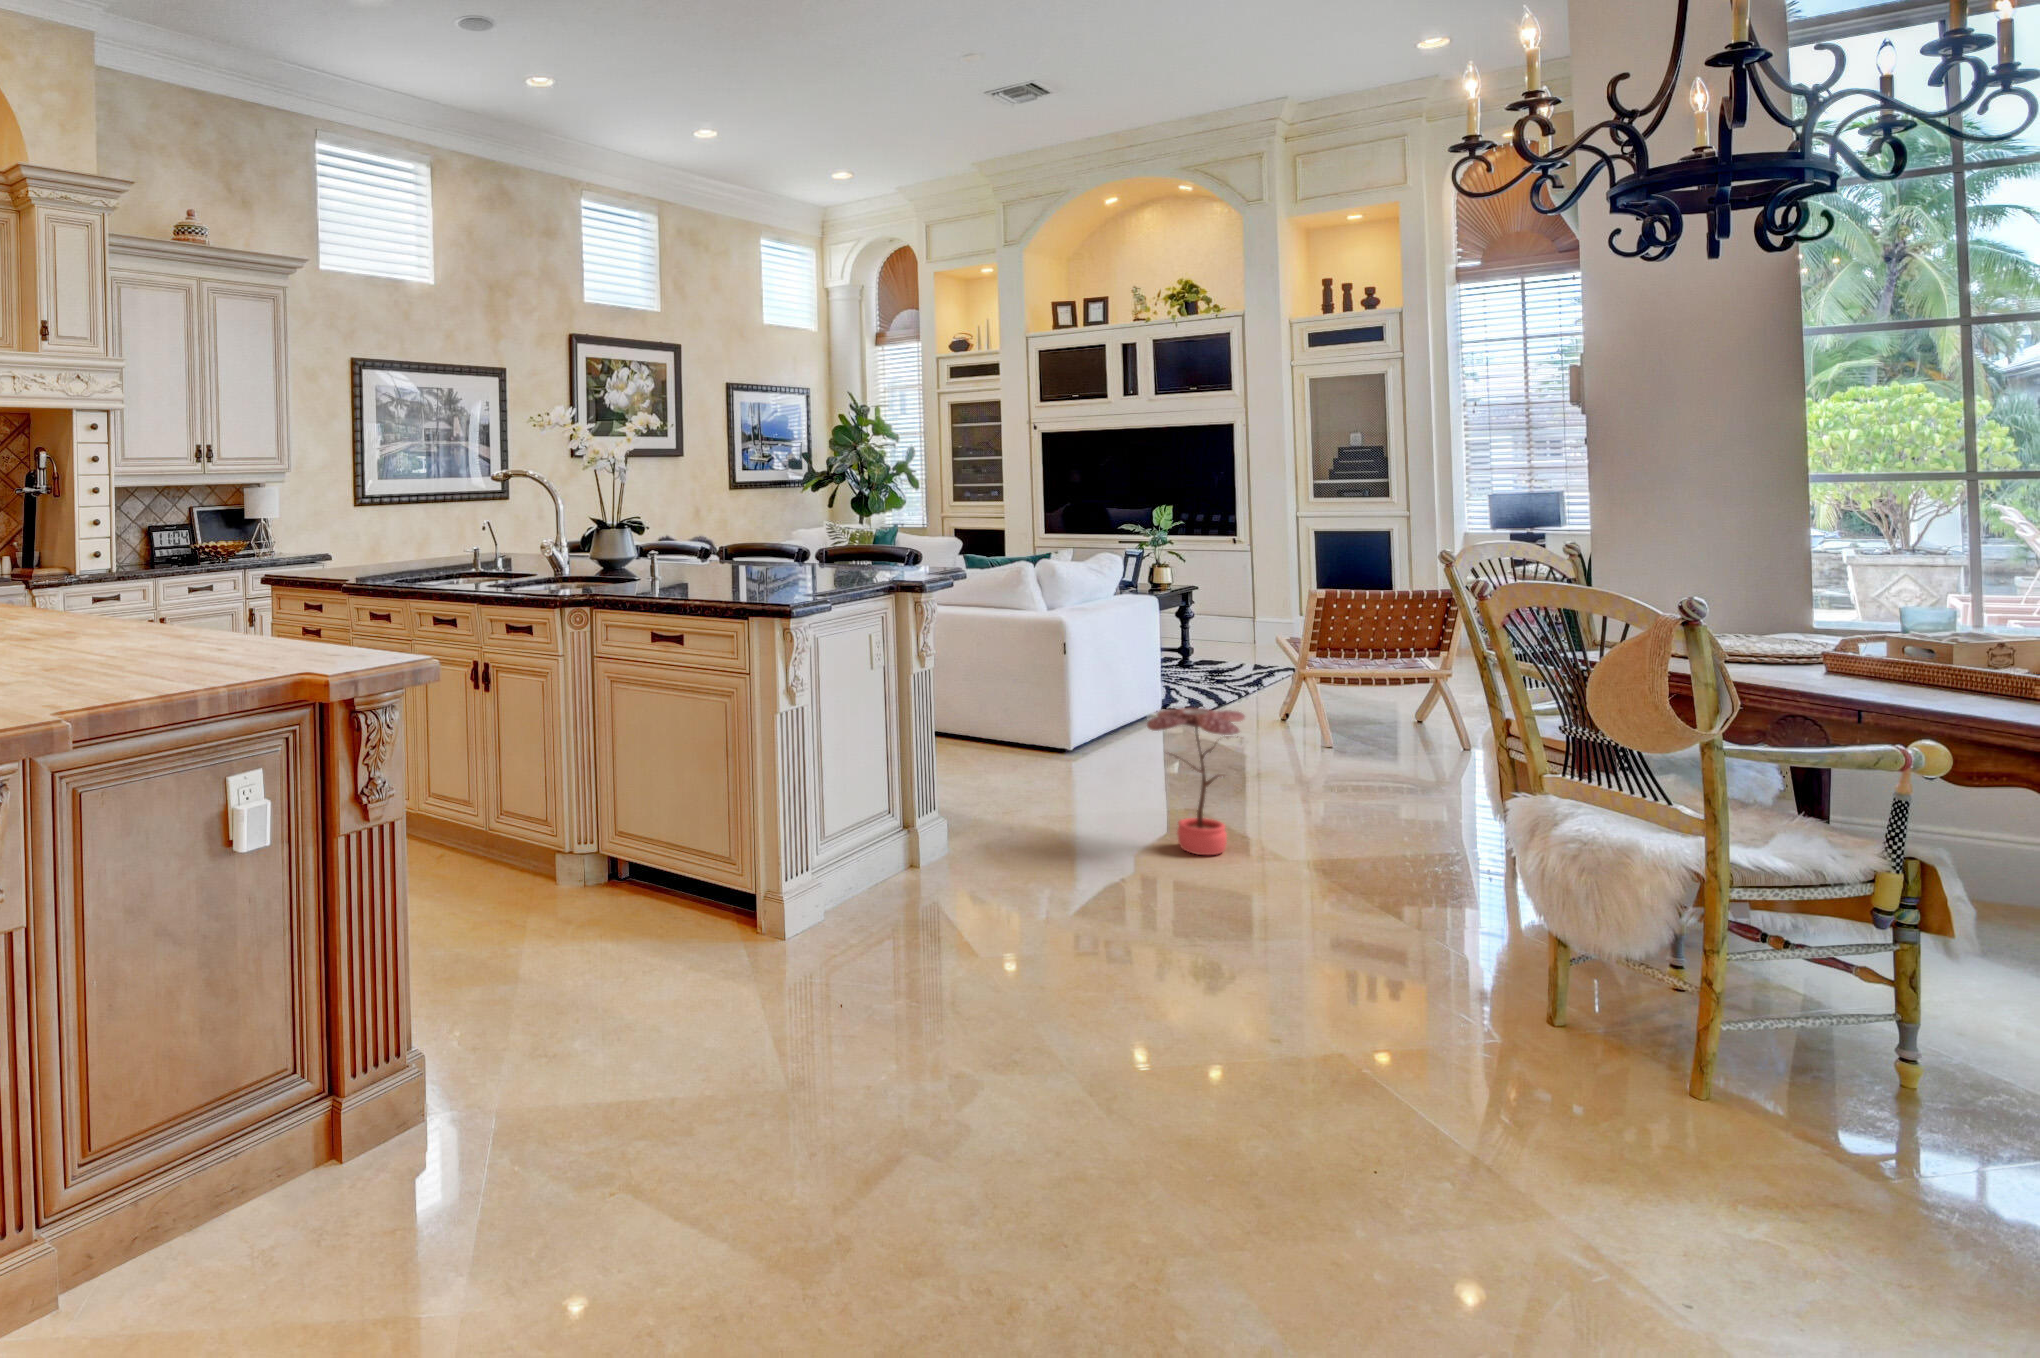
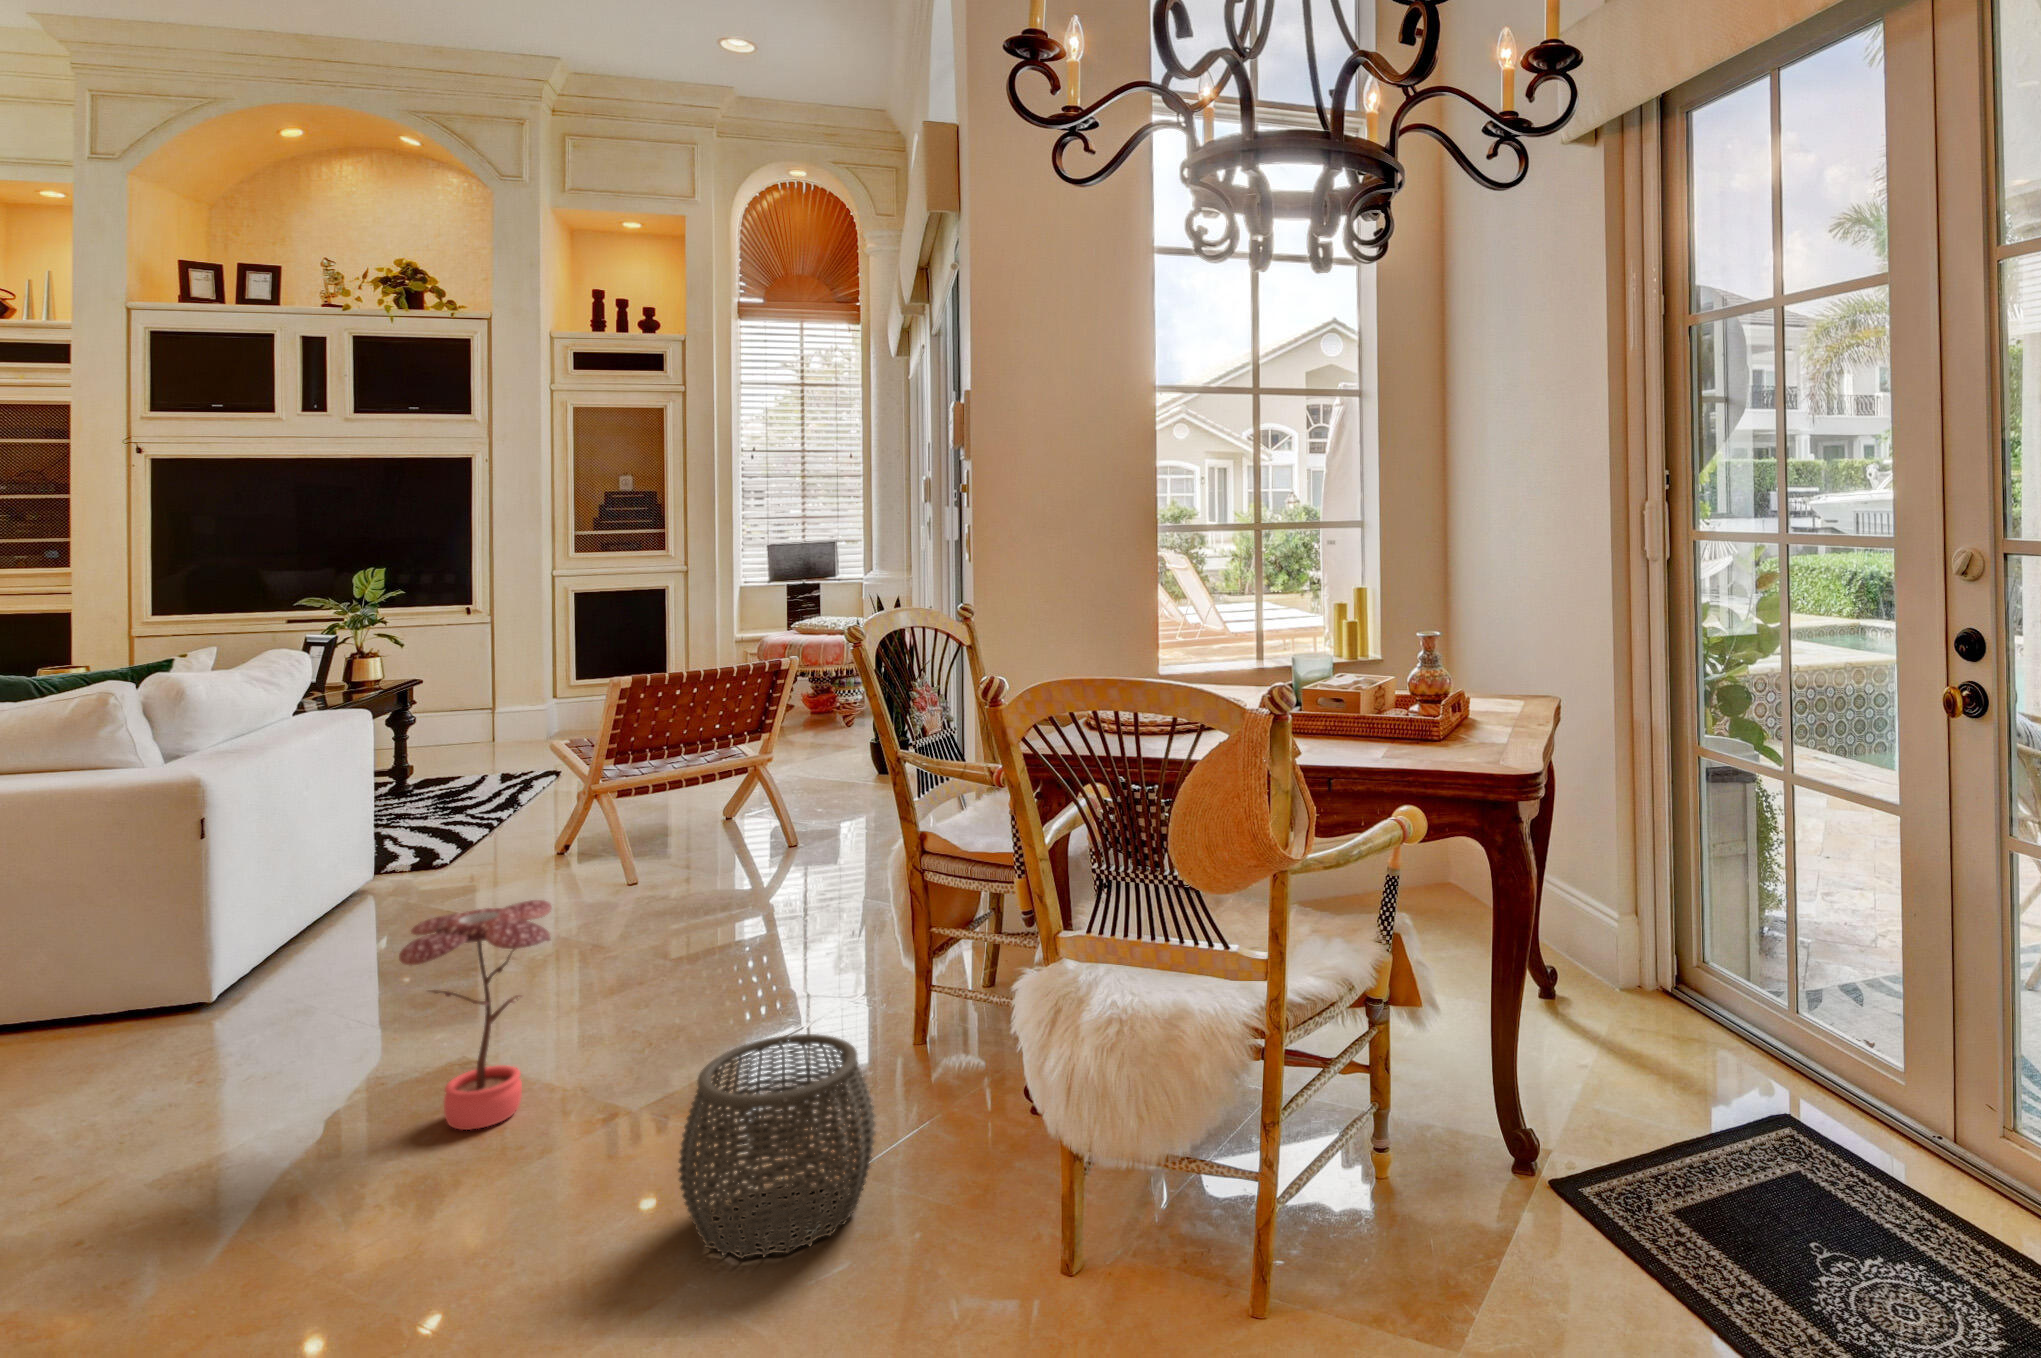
woven basket: none [1310,825,1474,982] -> present [678,1034,876,1258]

